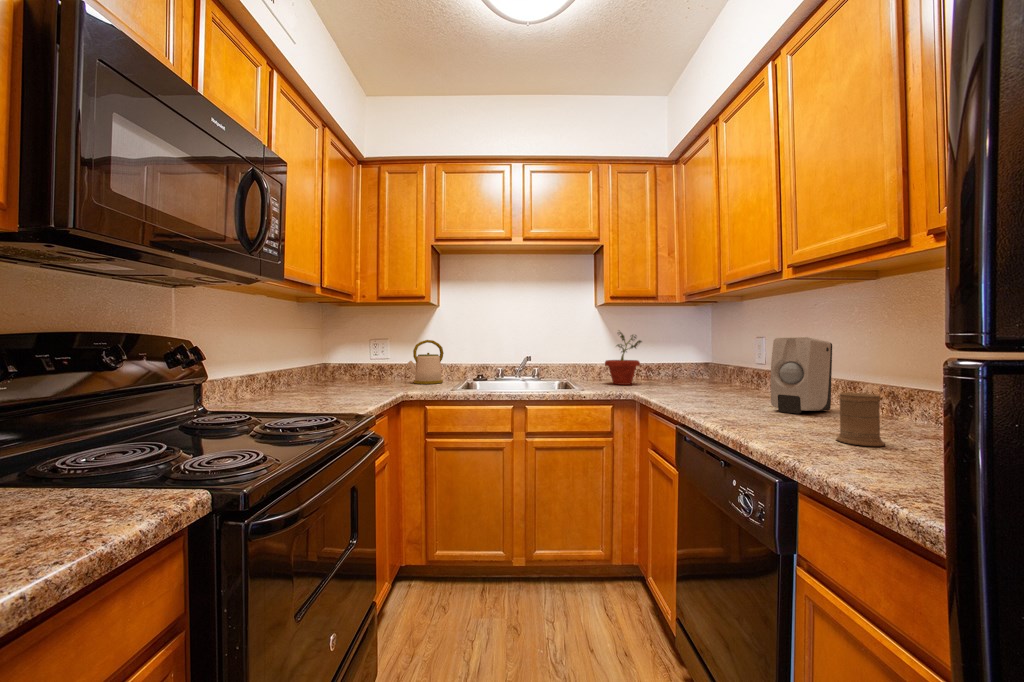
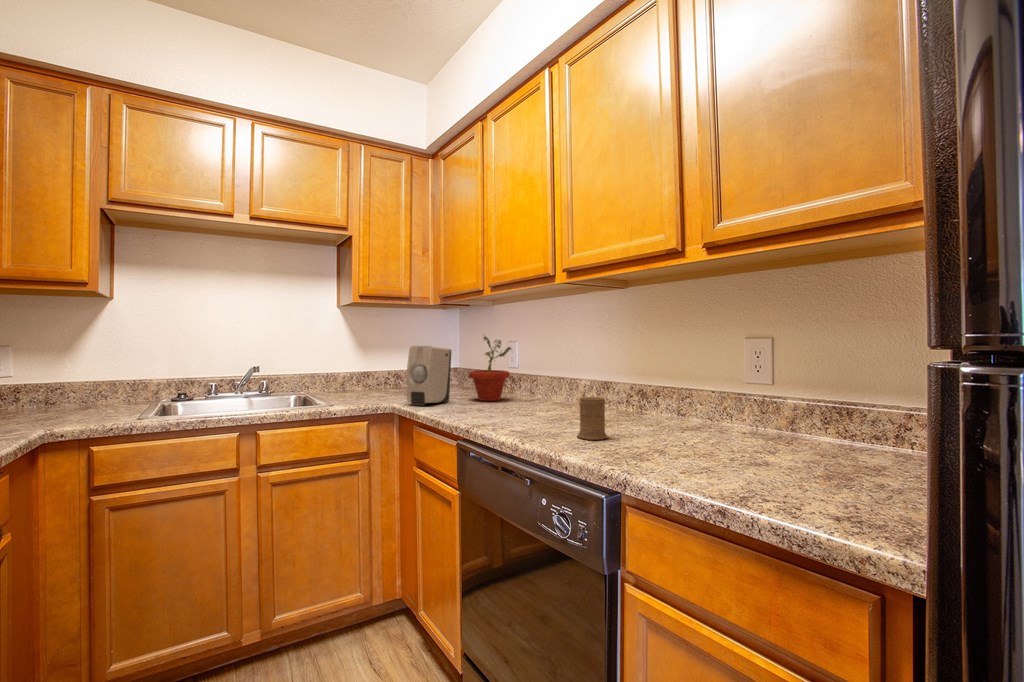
potted plant: present [605,332,642,385] -> present [469,336,511,401]
soap dispenser: present [770,337,832,414] -> present [406,346,451,406]
kettle: present [408,340,444,384] -> none [38,345,110,413]

